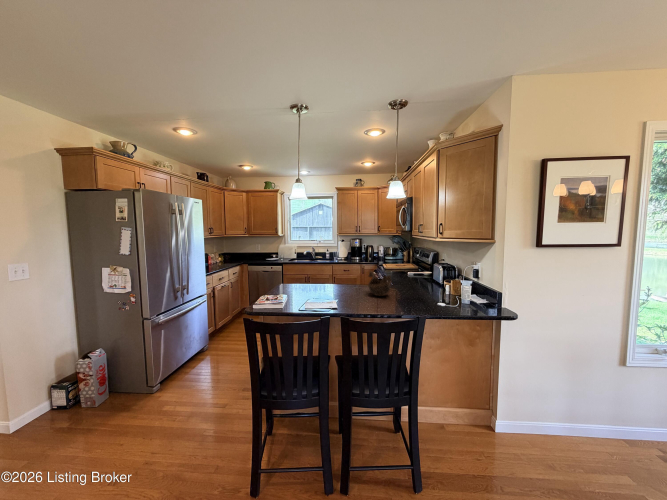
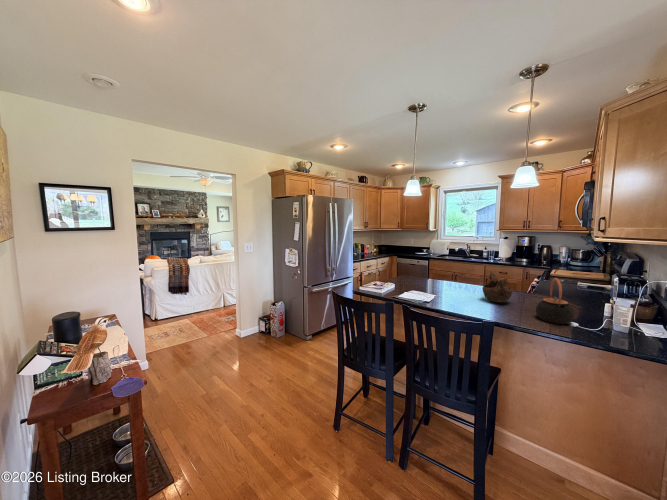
teapot: none [413,270,437,305] -> present [536,278,574,324]

